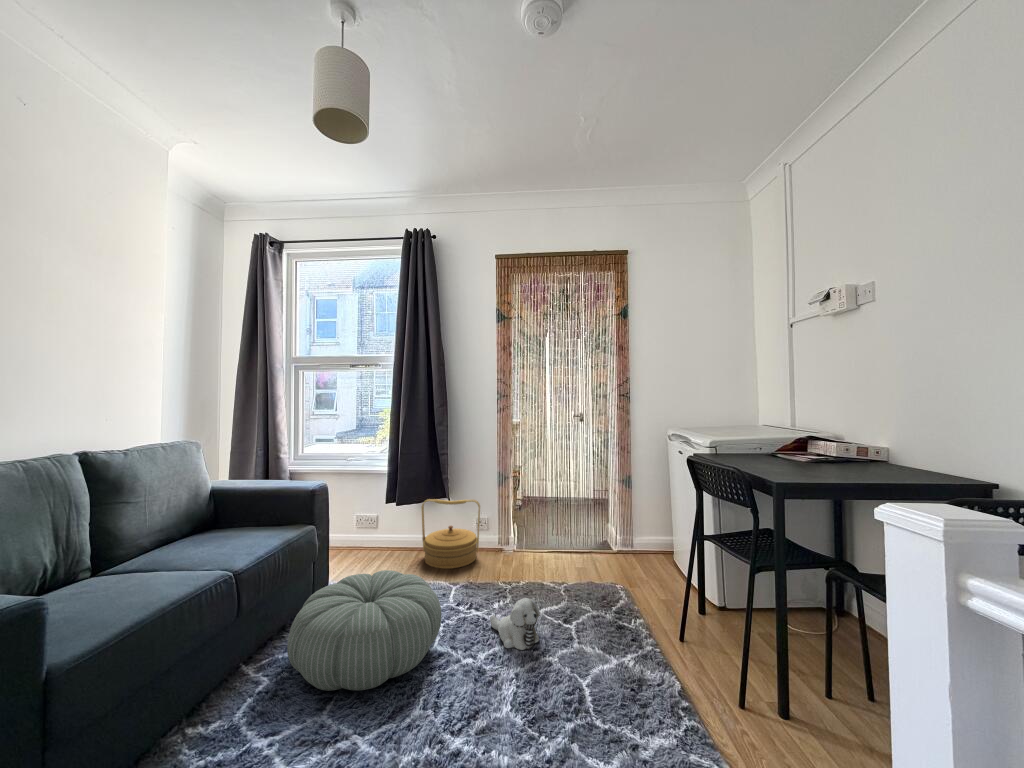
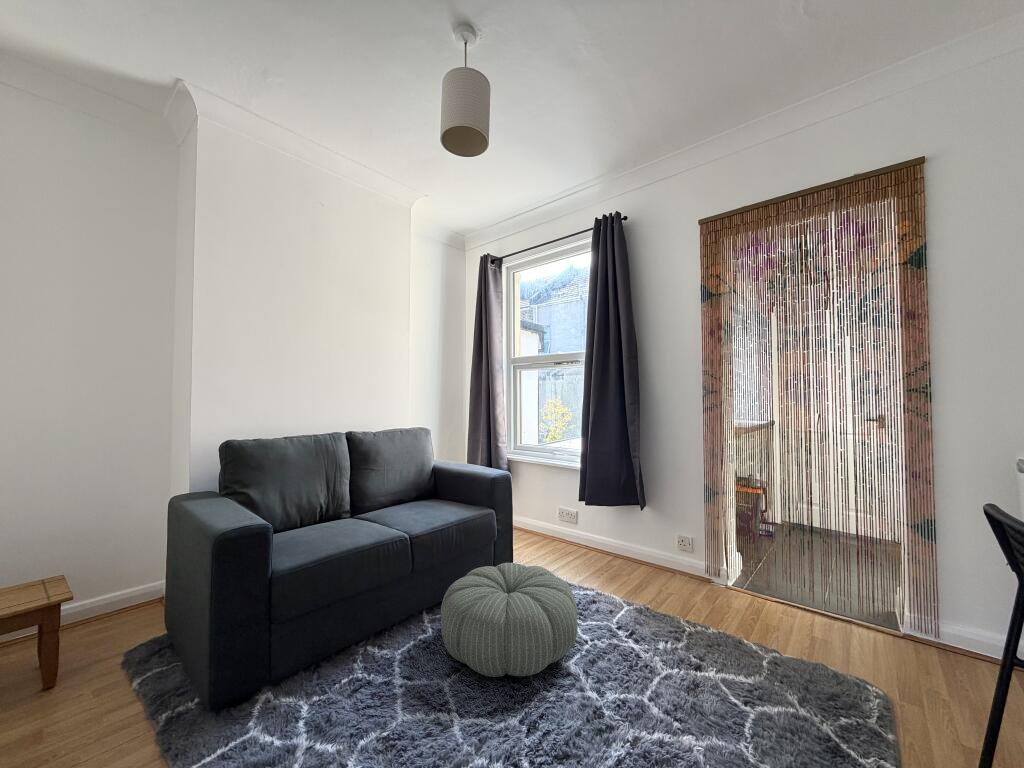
woven basket: present [421,499,480,569] -> none [609,503,674,587]
plush toy: present [490,598,540,650] -> none [641,648,695,717]

